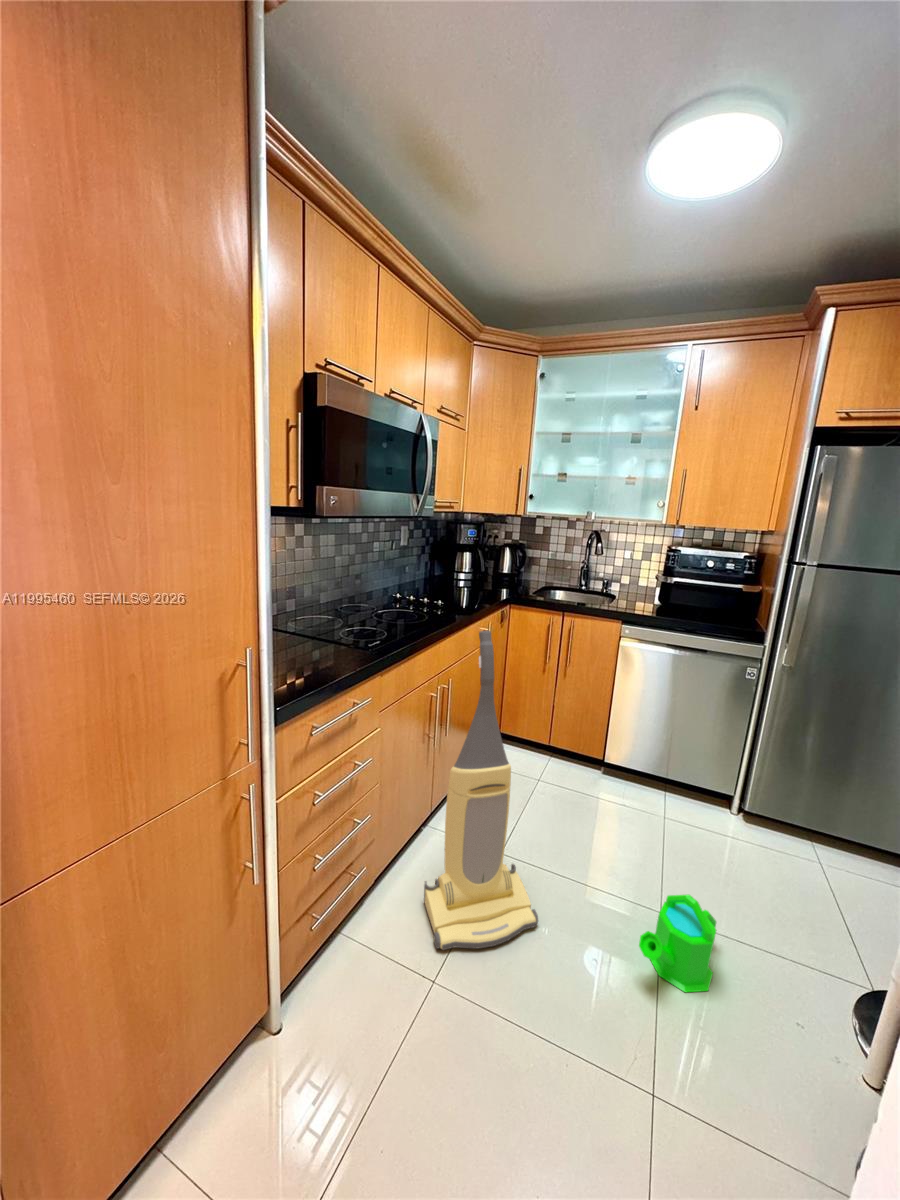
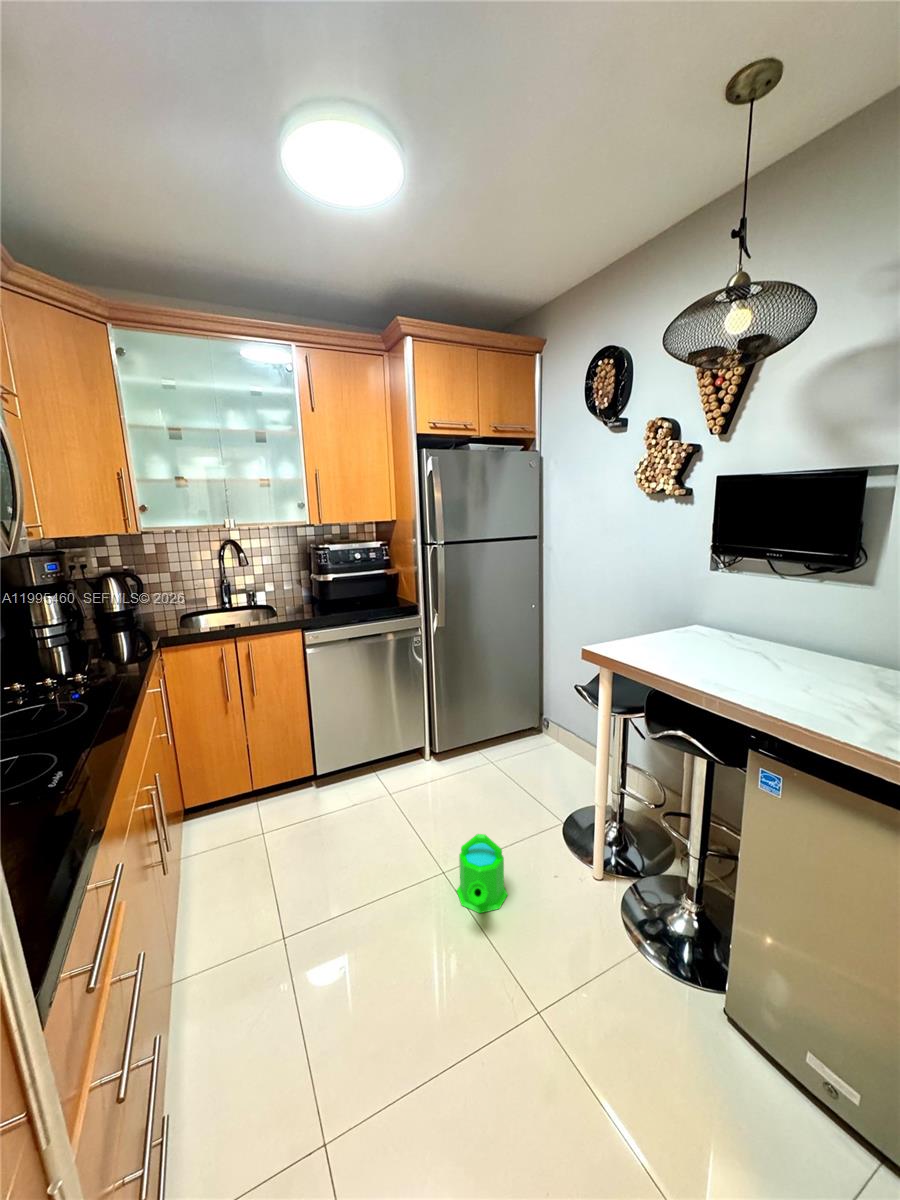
vacuum cleaner: present [424,631,538,950] -> none [245,684,381,1085]

